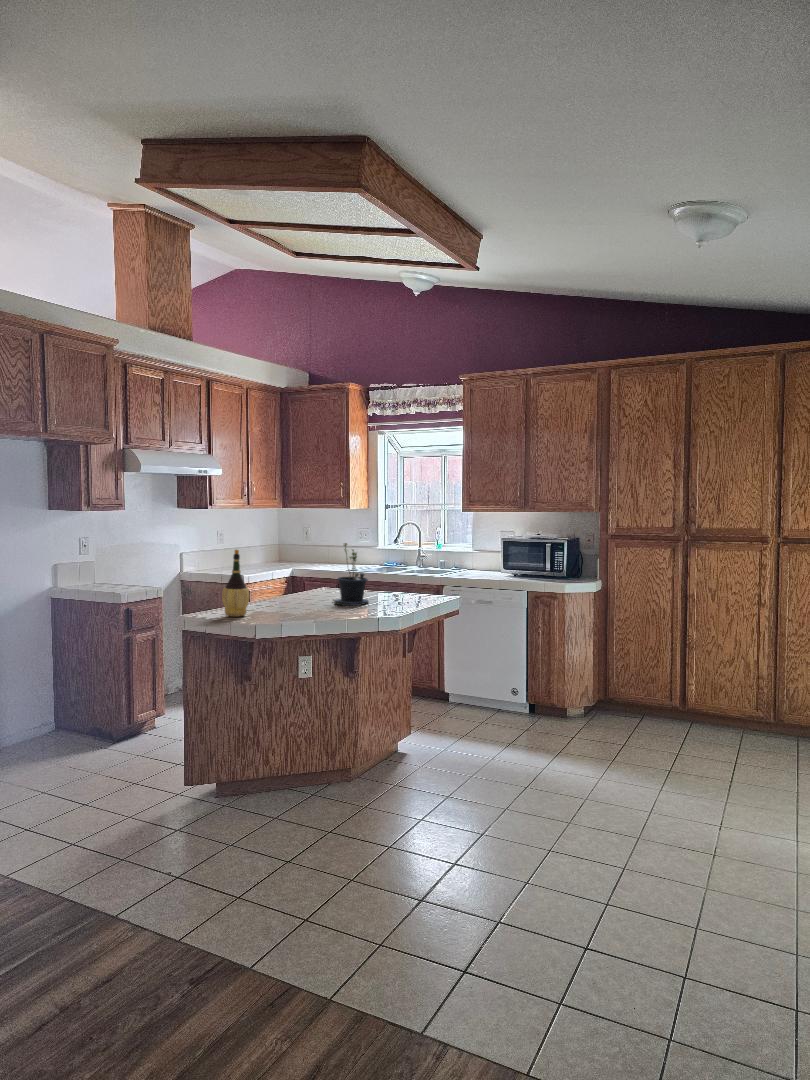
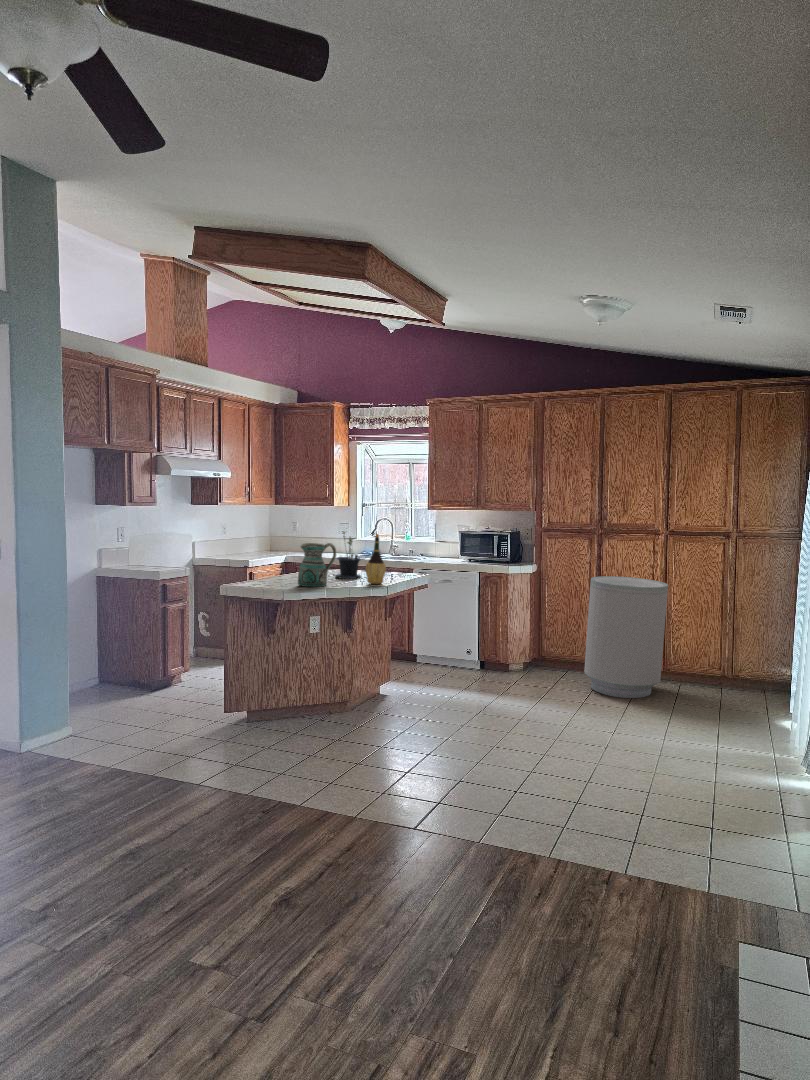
wine bottle: present [222,550,250,617] -> present [366,534,386,584]
ceramic pitcher: none [277,560,330,621] -> present [298,543,336,587]
trash can: none [666,597,780,762] -> present [584,576,668,698]

